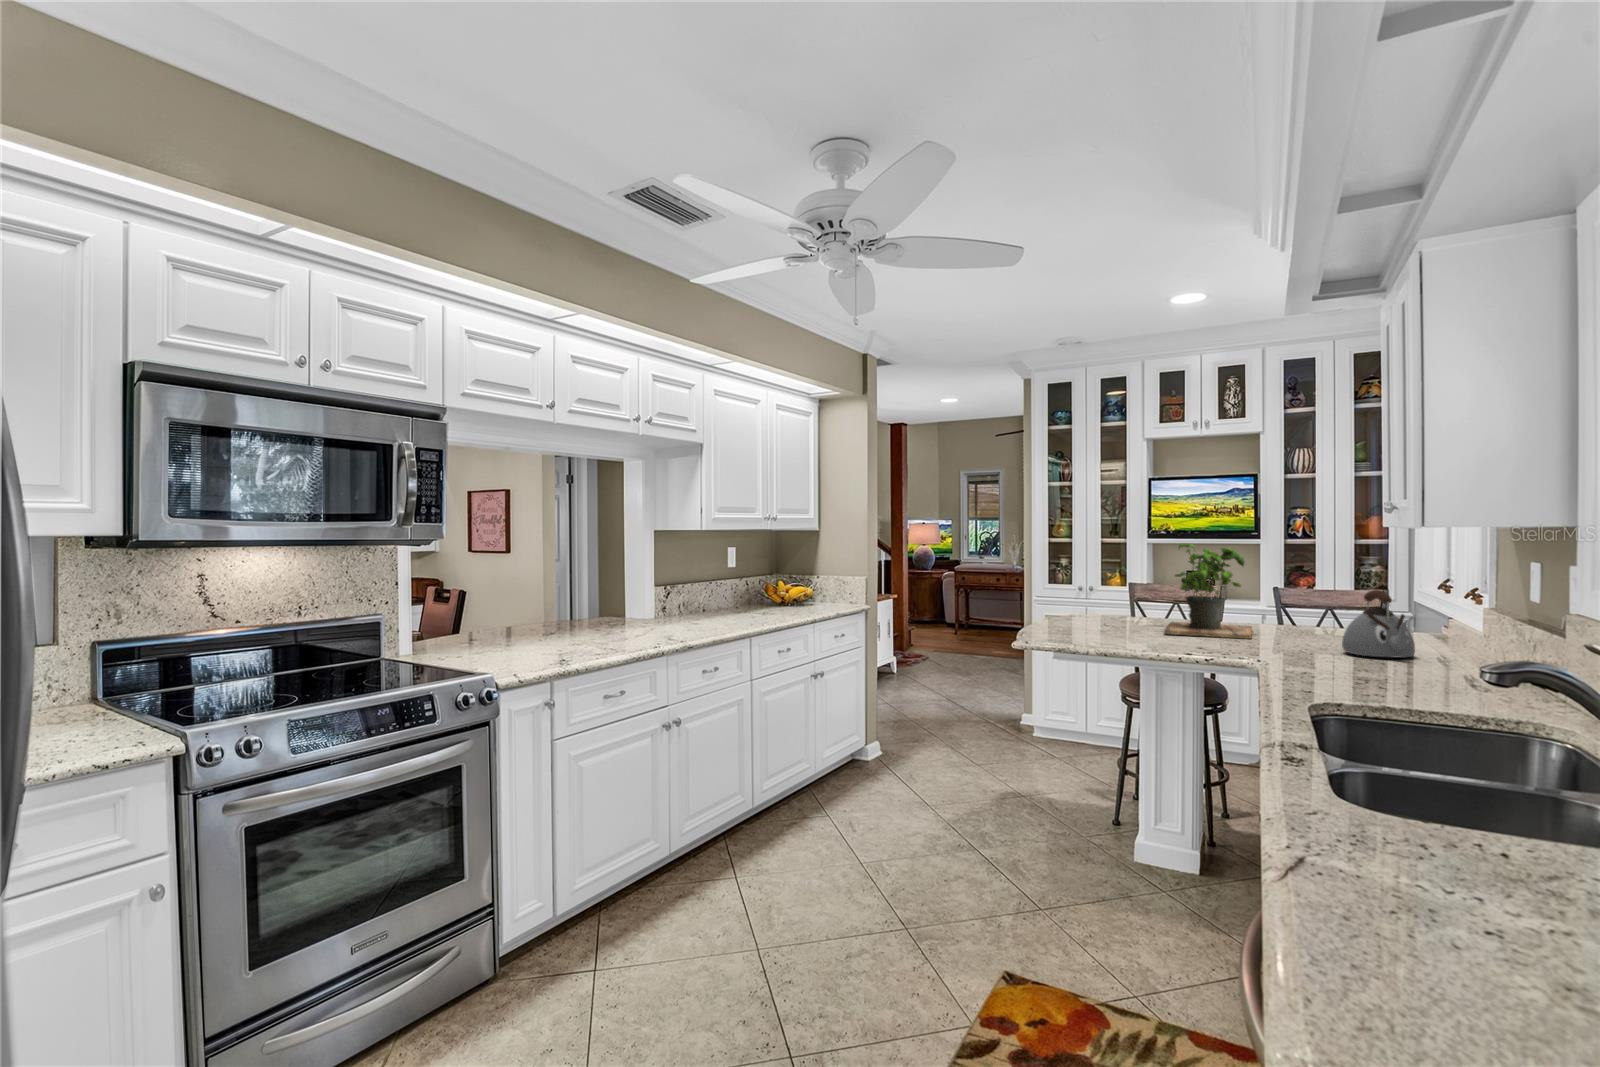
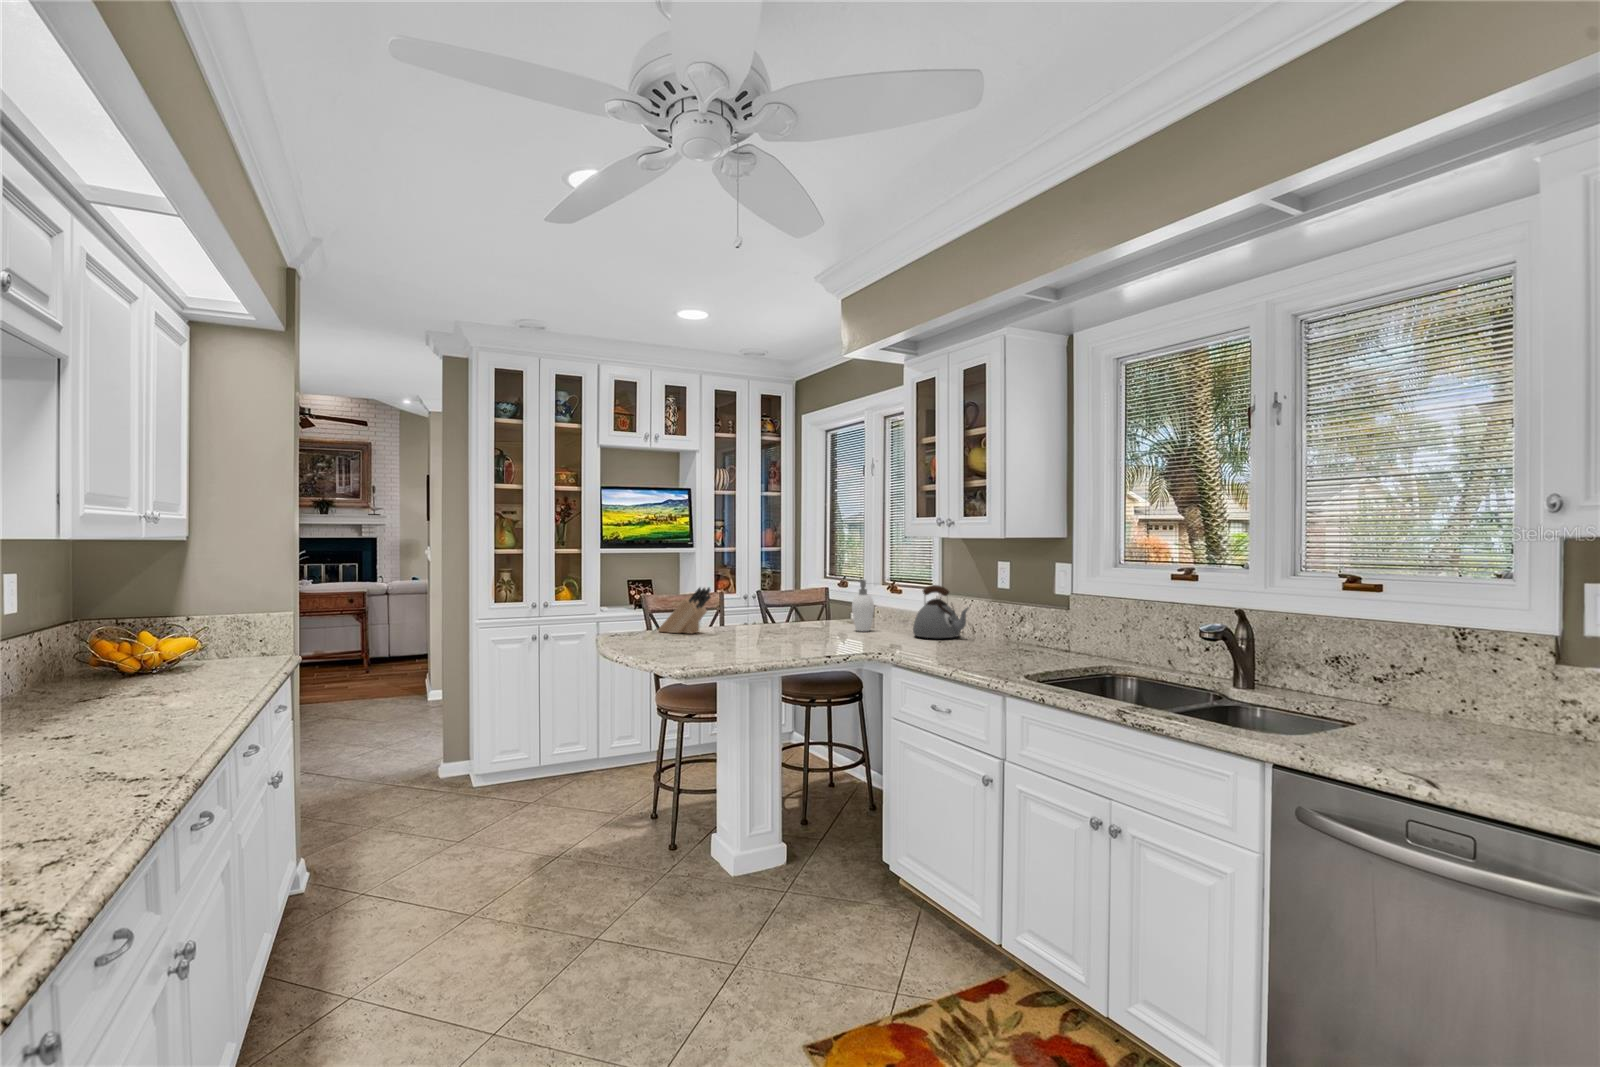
potted plant: present [1164,544,1252,639] -> none [737,552,830,640]
knife block: none [1101,577,1143,623] -> present [658,588,710,634]
soap dispenser: none [1295,579,1328,641] -> present [852,580,874,631]

